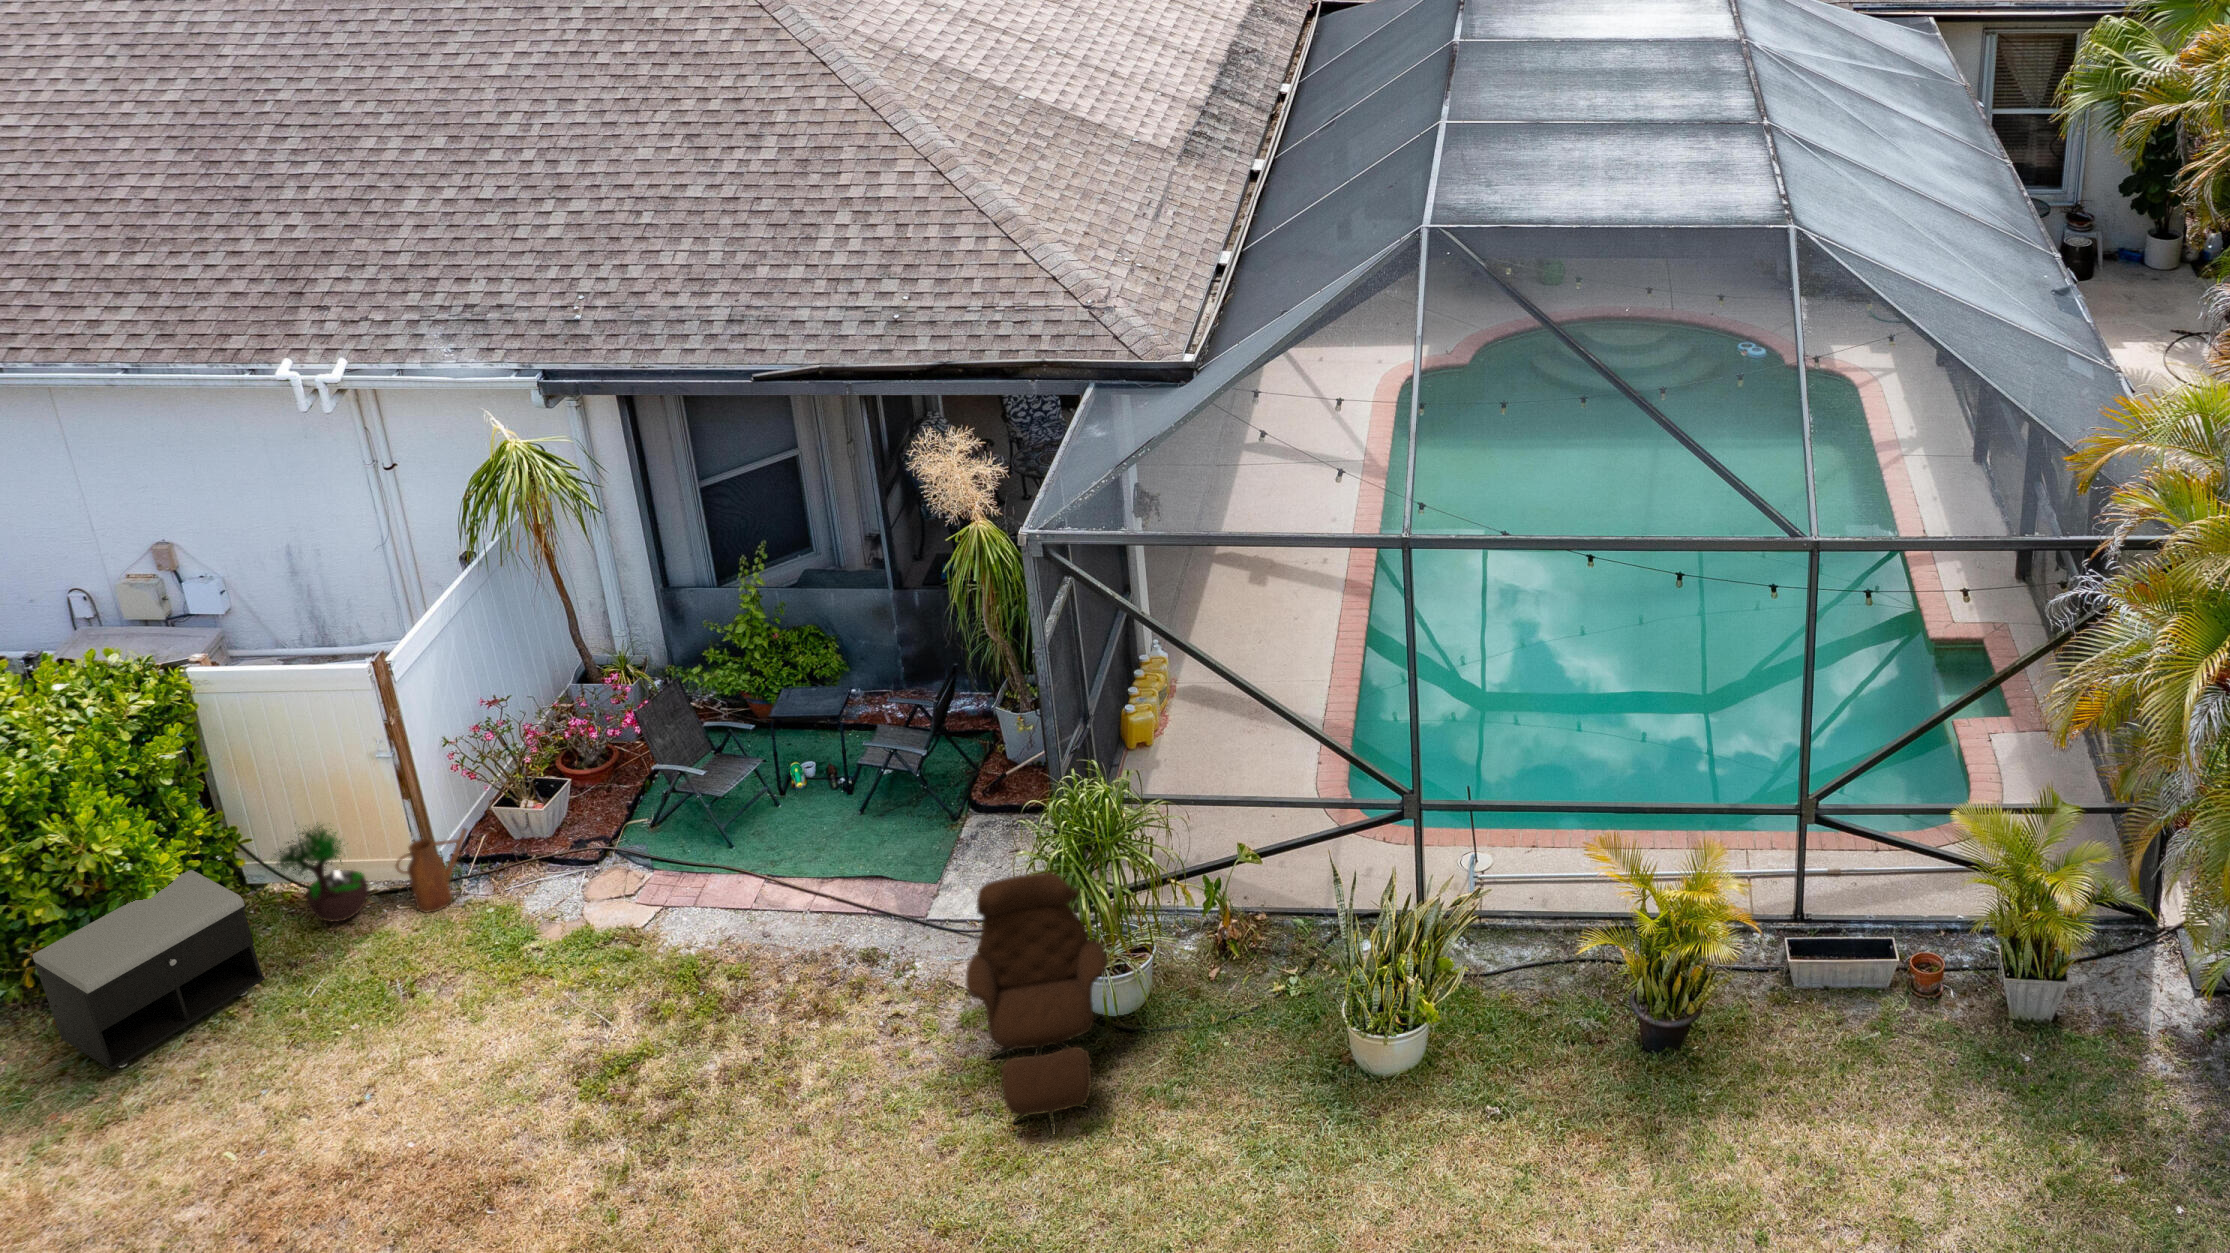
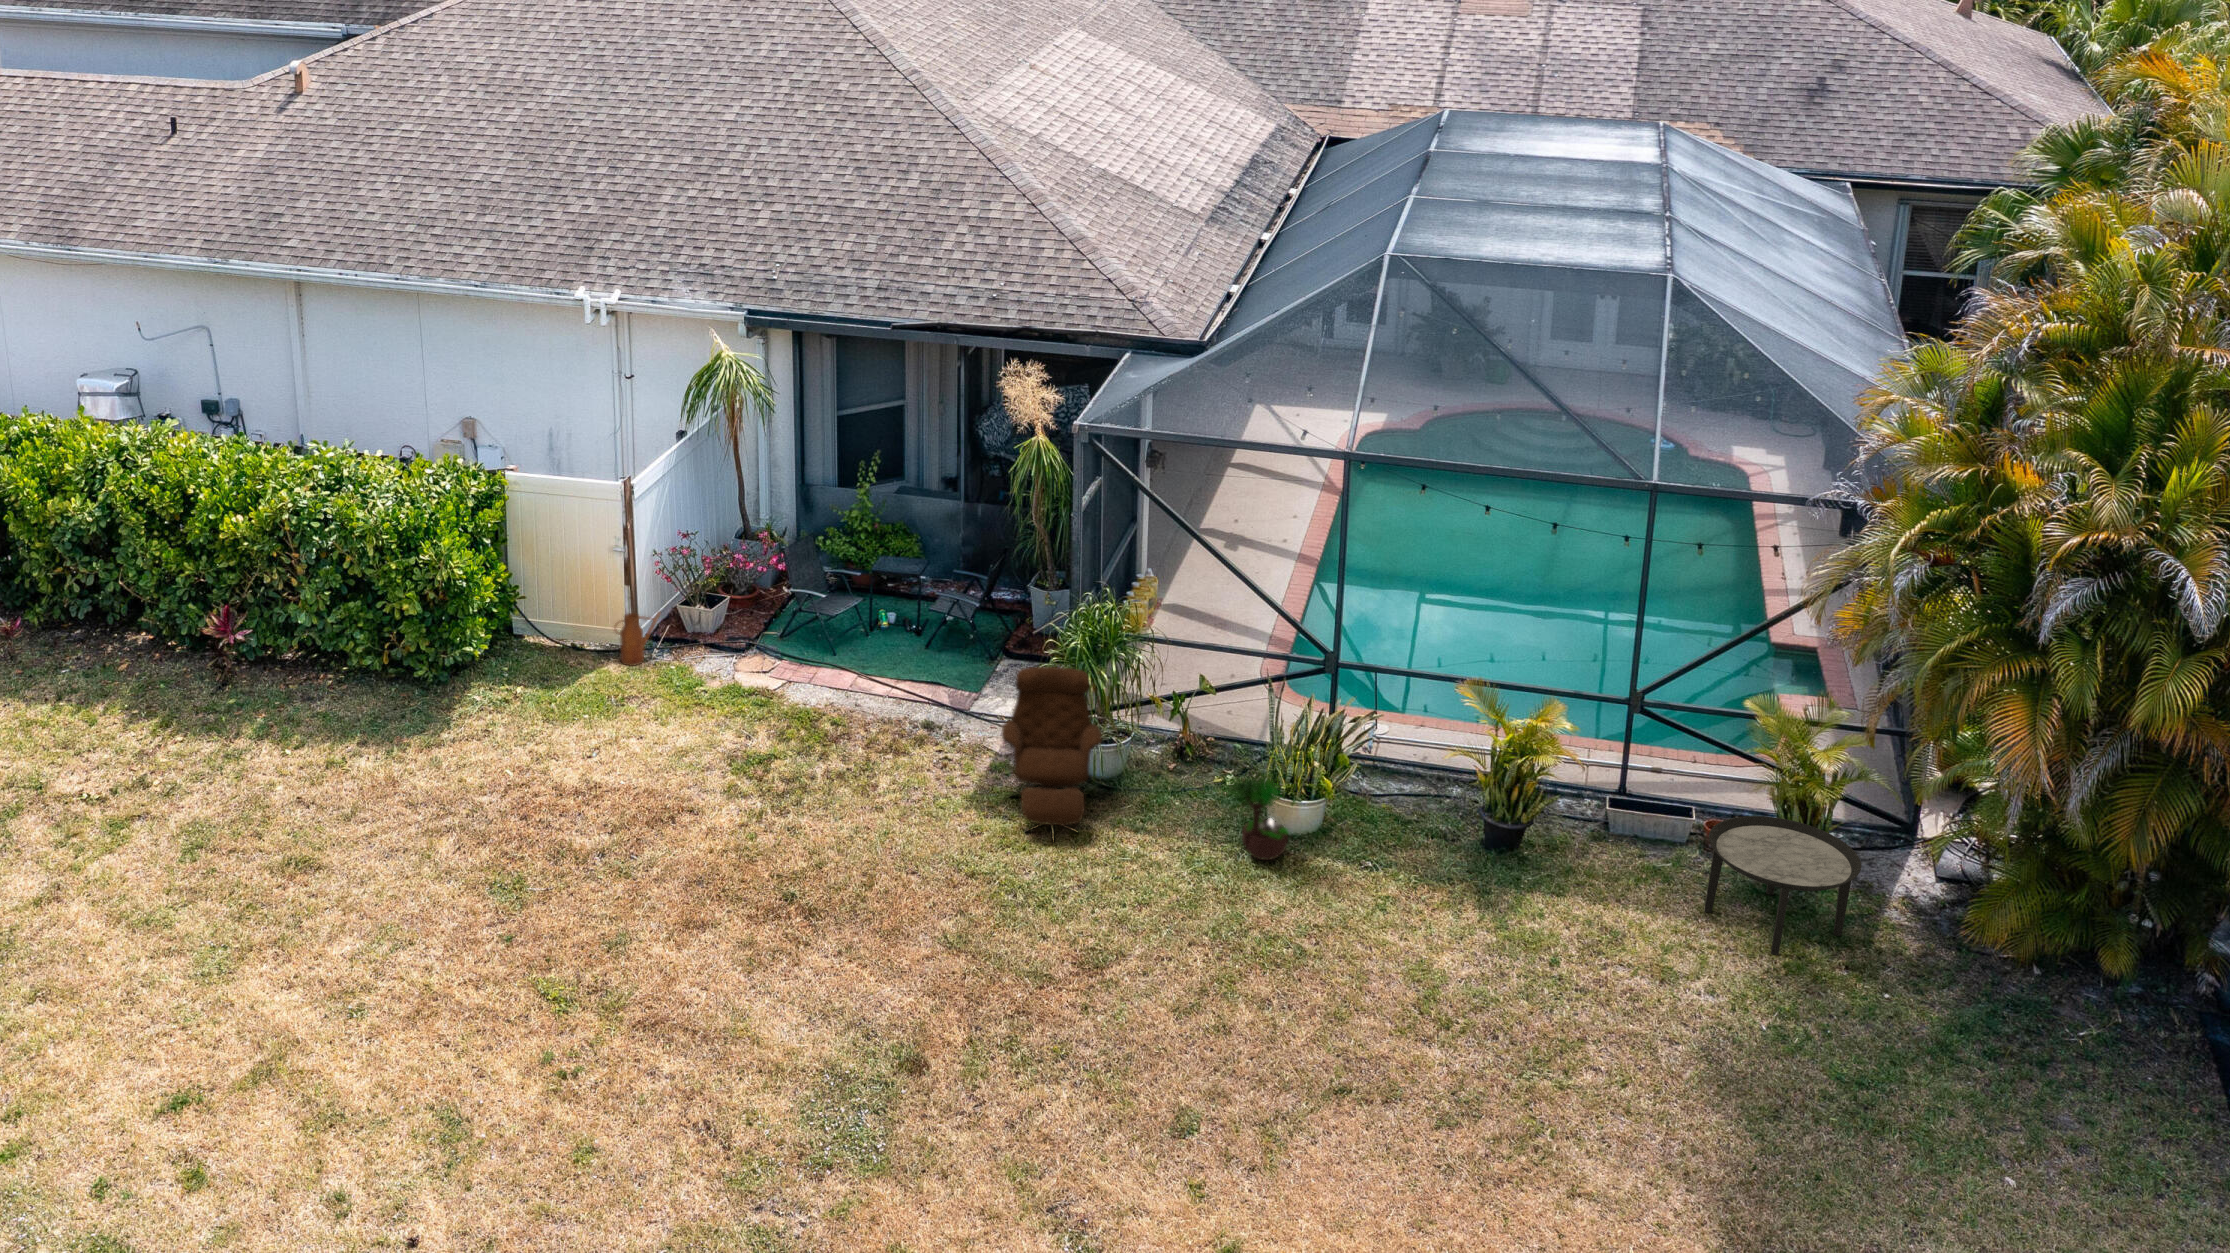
potted tree: present [270,822,369,922] -> present [1224,772,1288,860]
storage bench: present [33,870,265,1070] -> none [406,599,529,713]
round table: none [1885,932,2066,1127] -> present [1705,816,1861,955]

